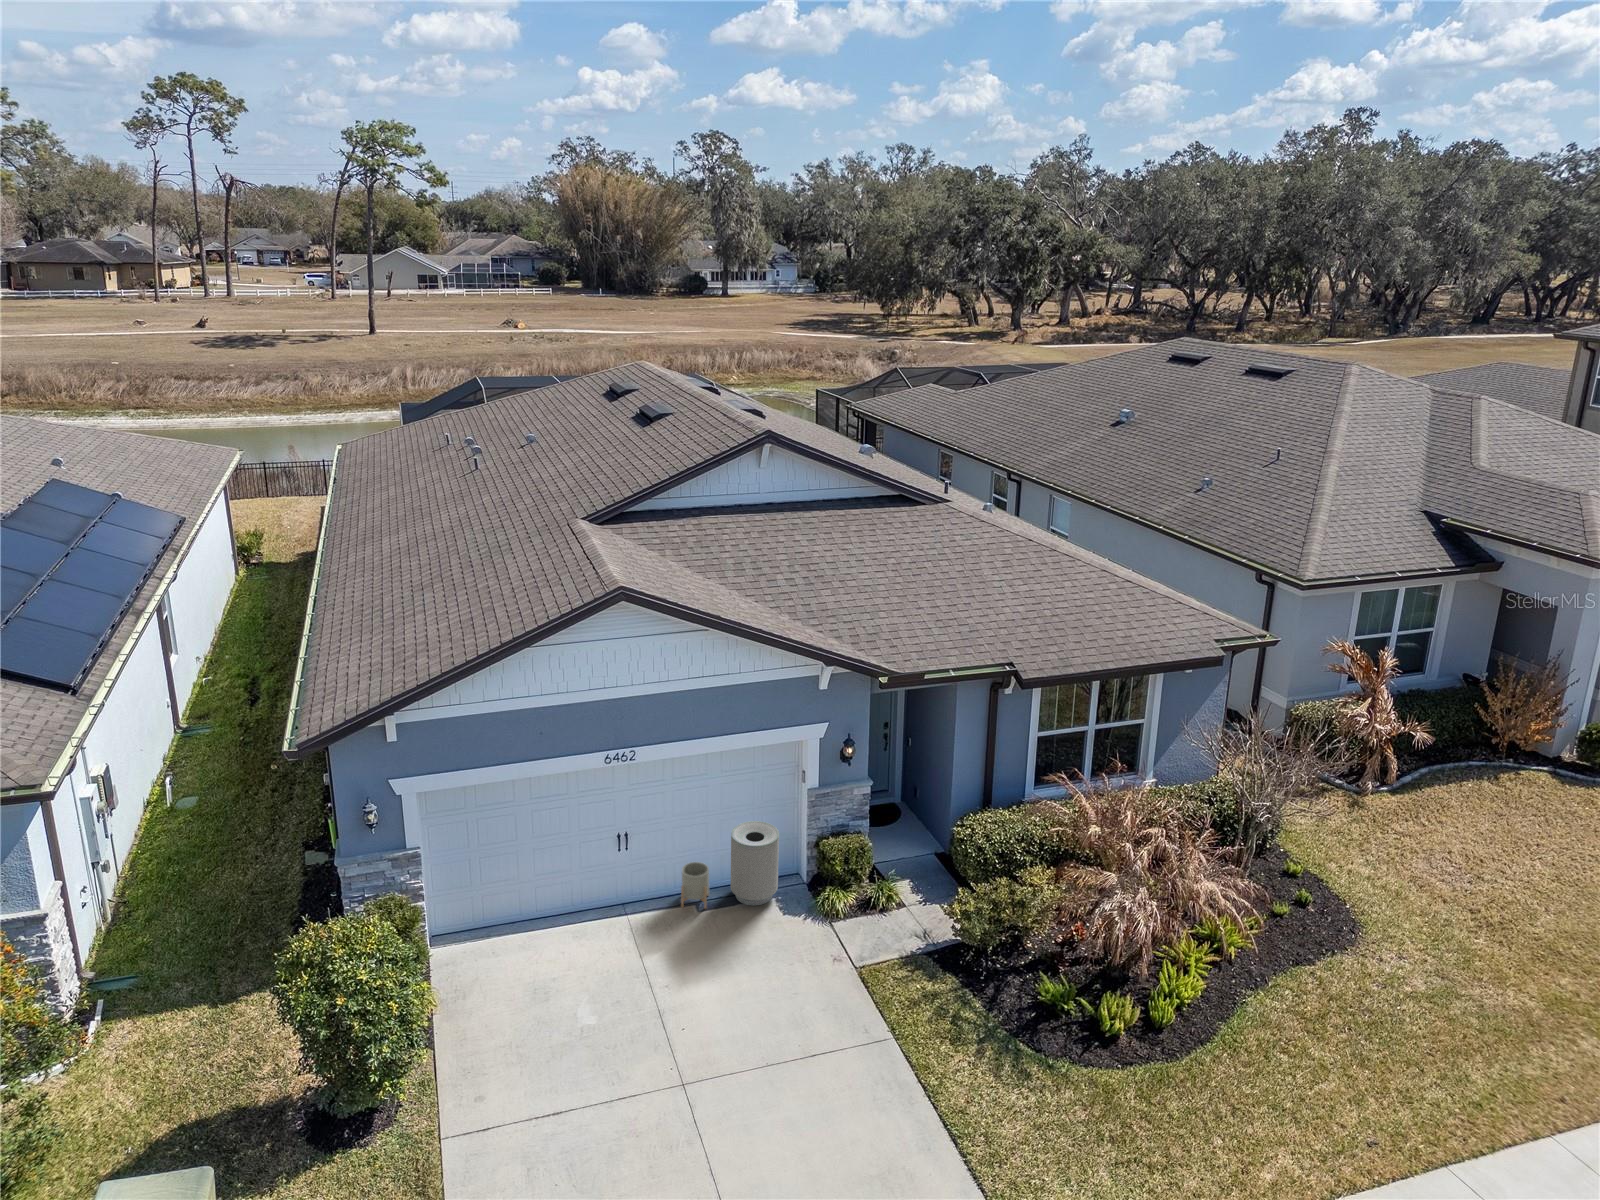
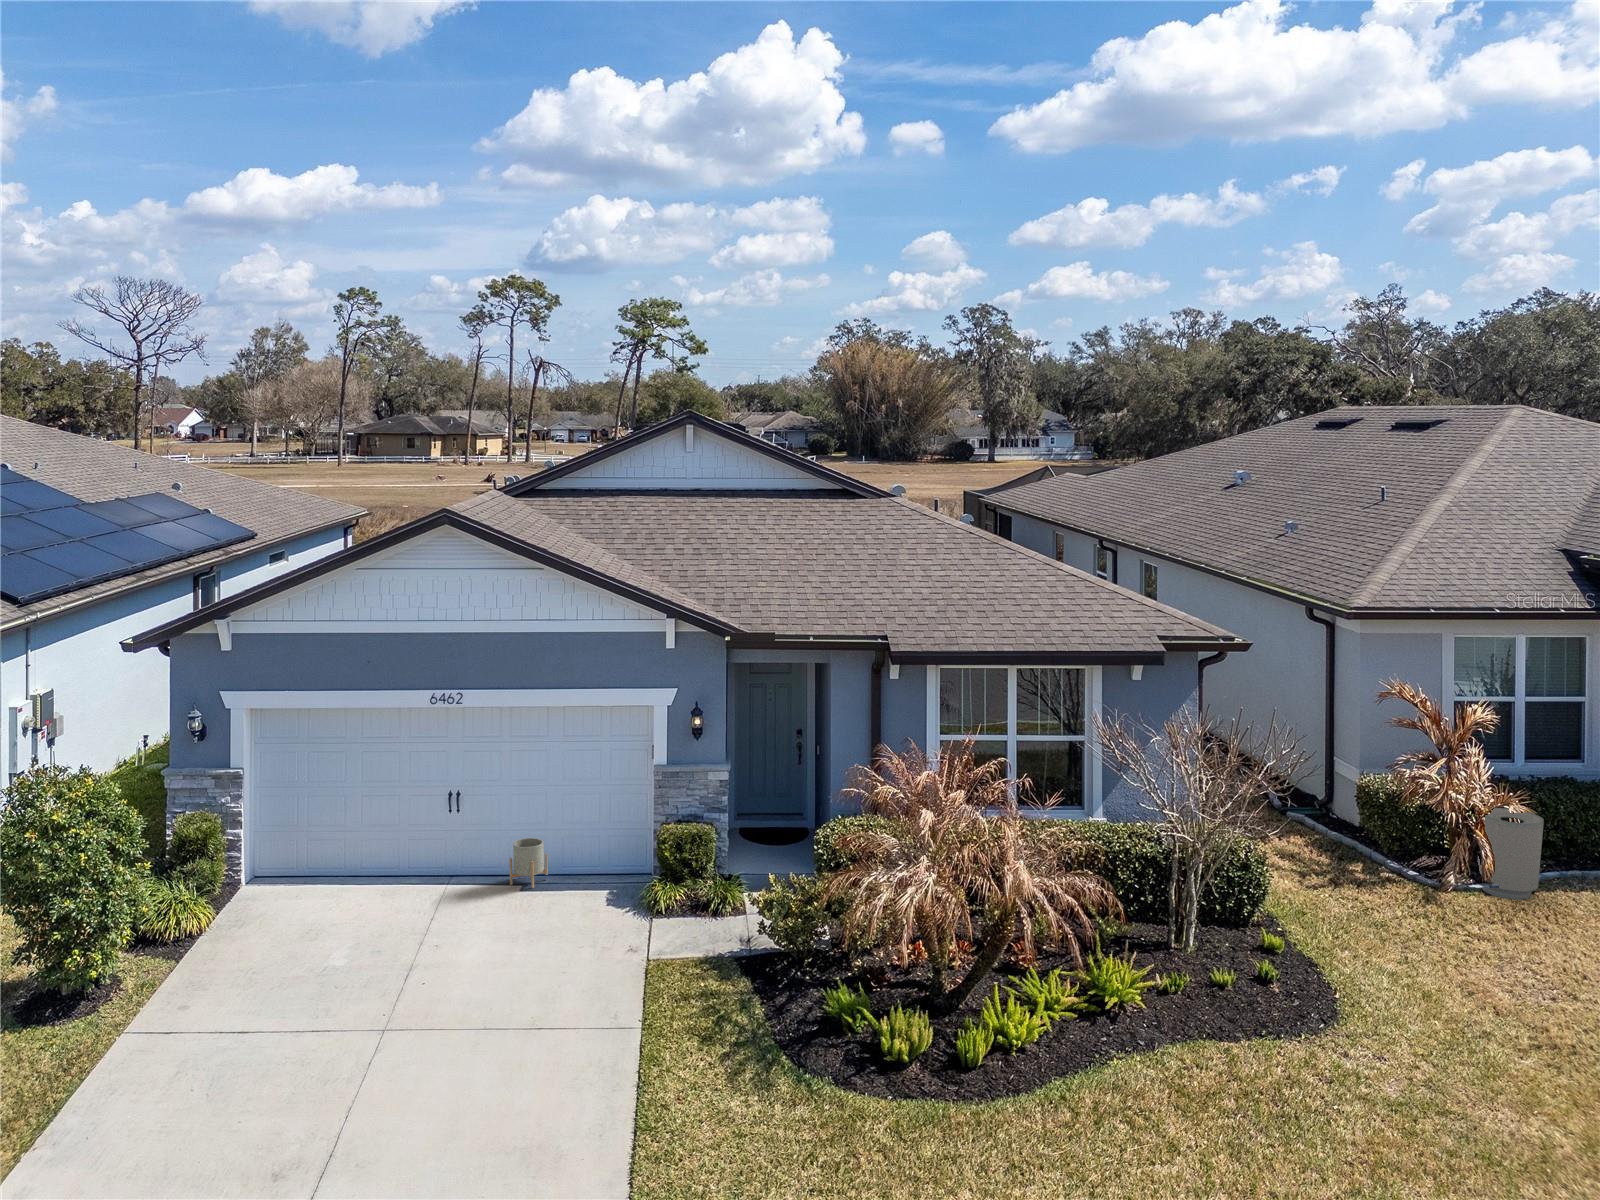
trash can: present [731,821,779,906] -> present [1478,808,1544,900]

